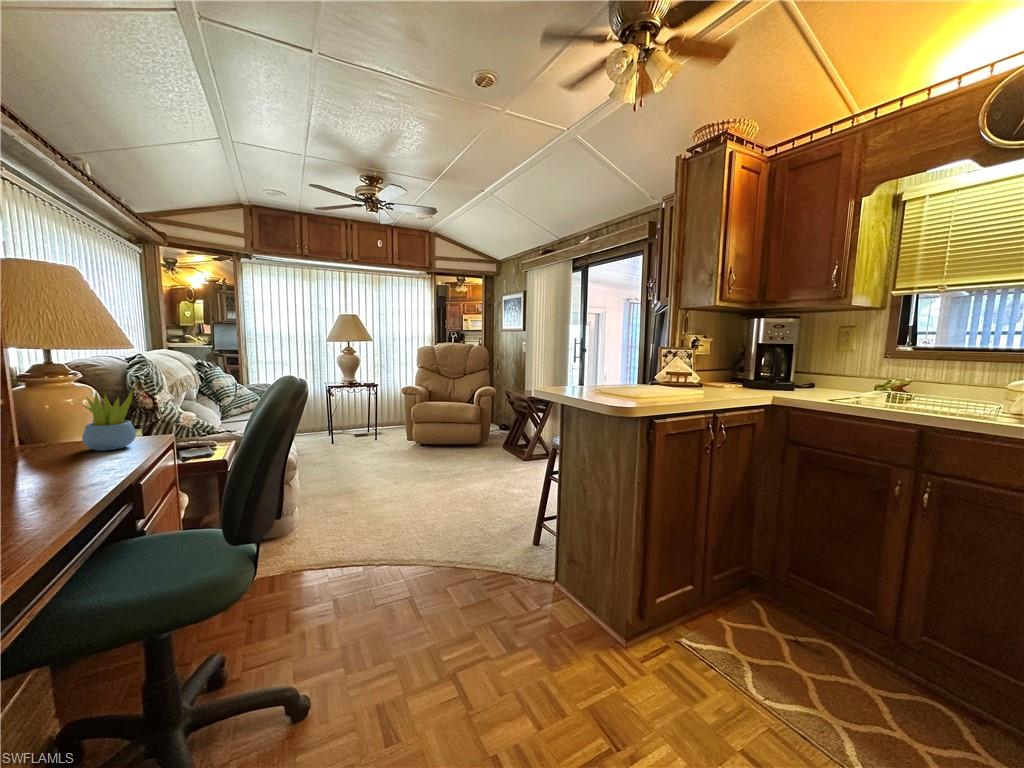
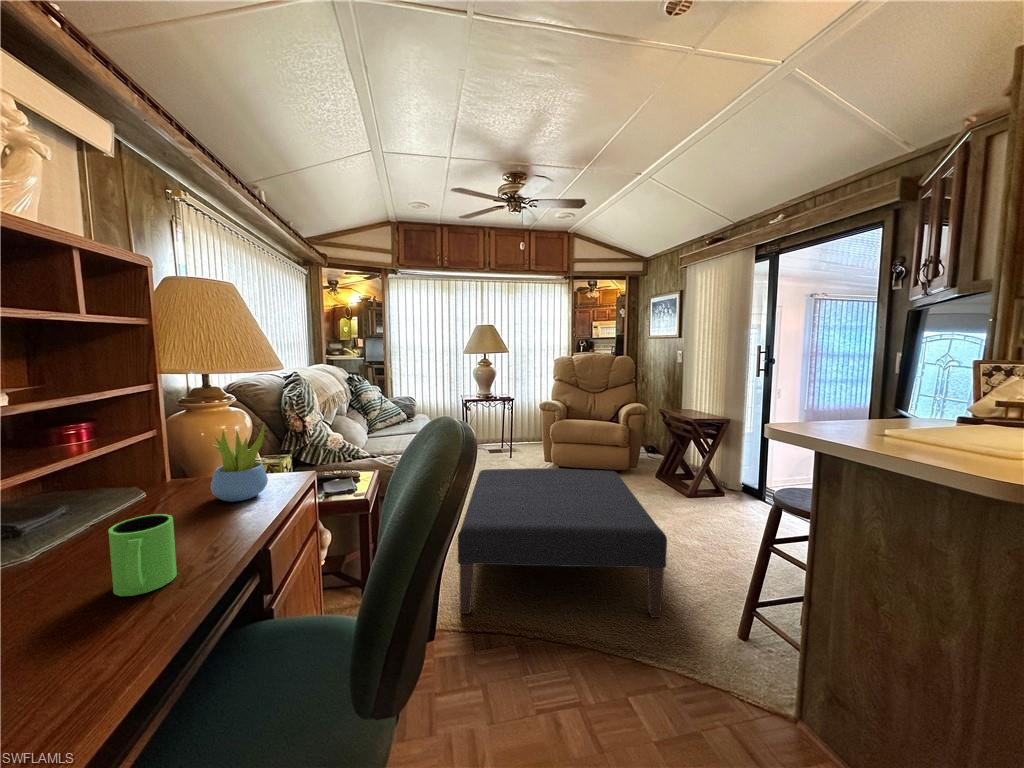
ottoman: none [313,439,484,555] -> present [458,468,667,618]
mug: none [28,440,82,492] -> present [109,514,177,596]

